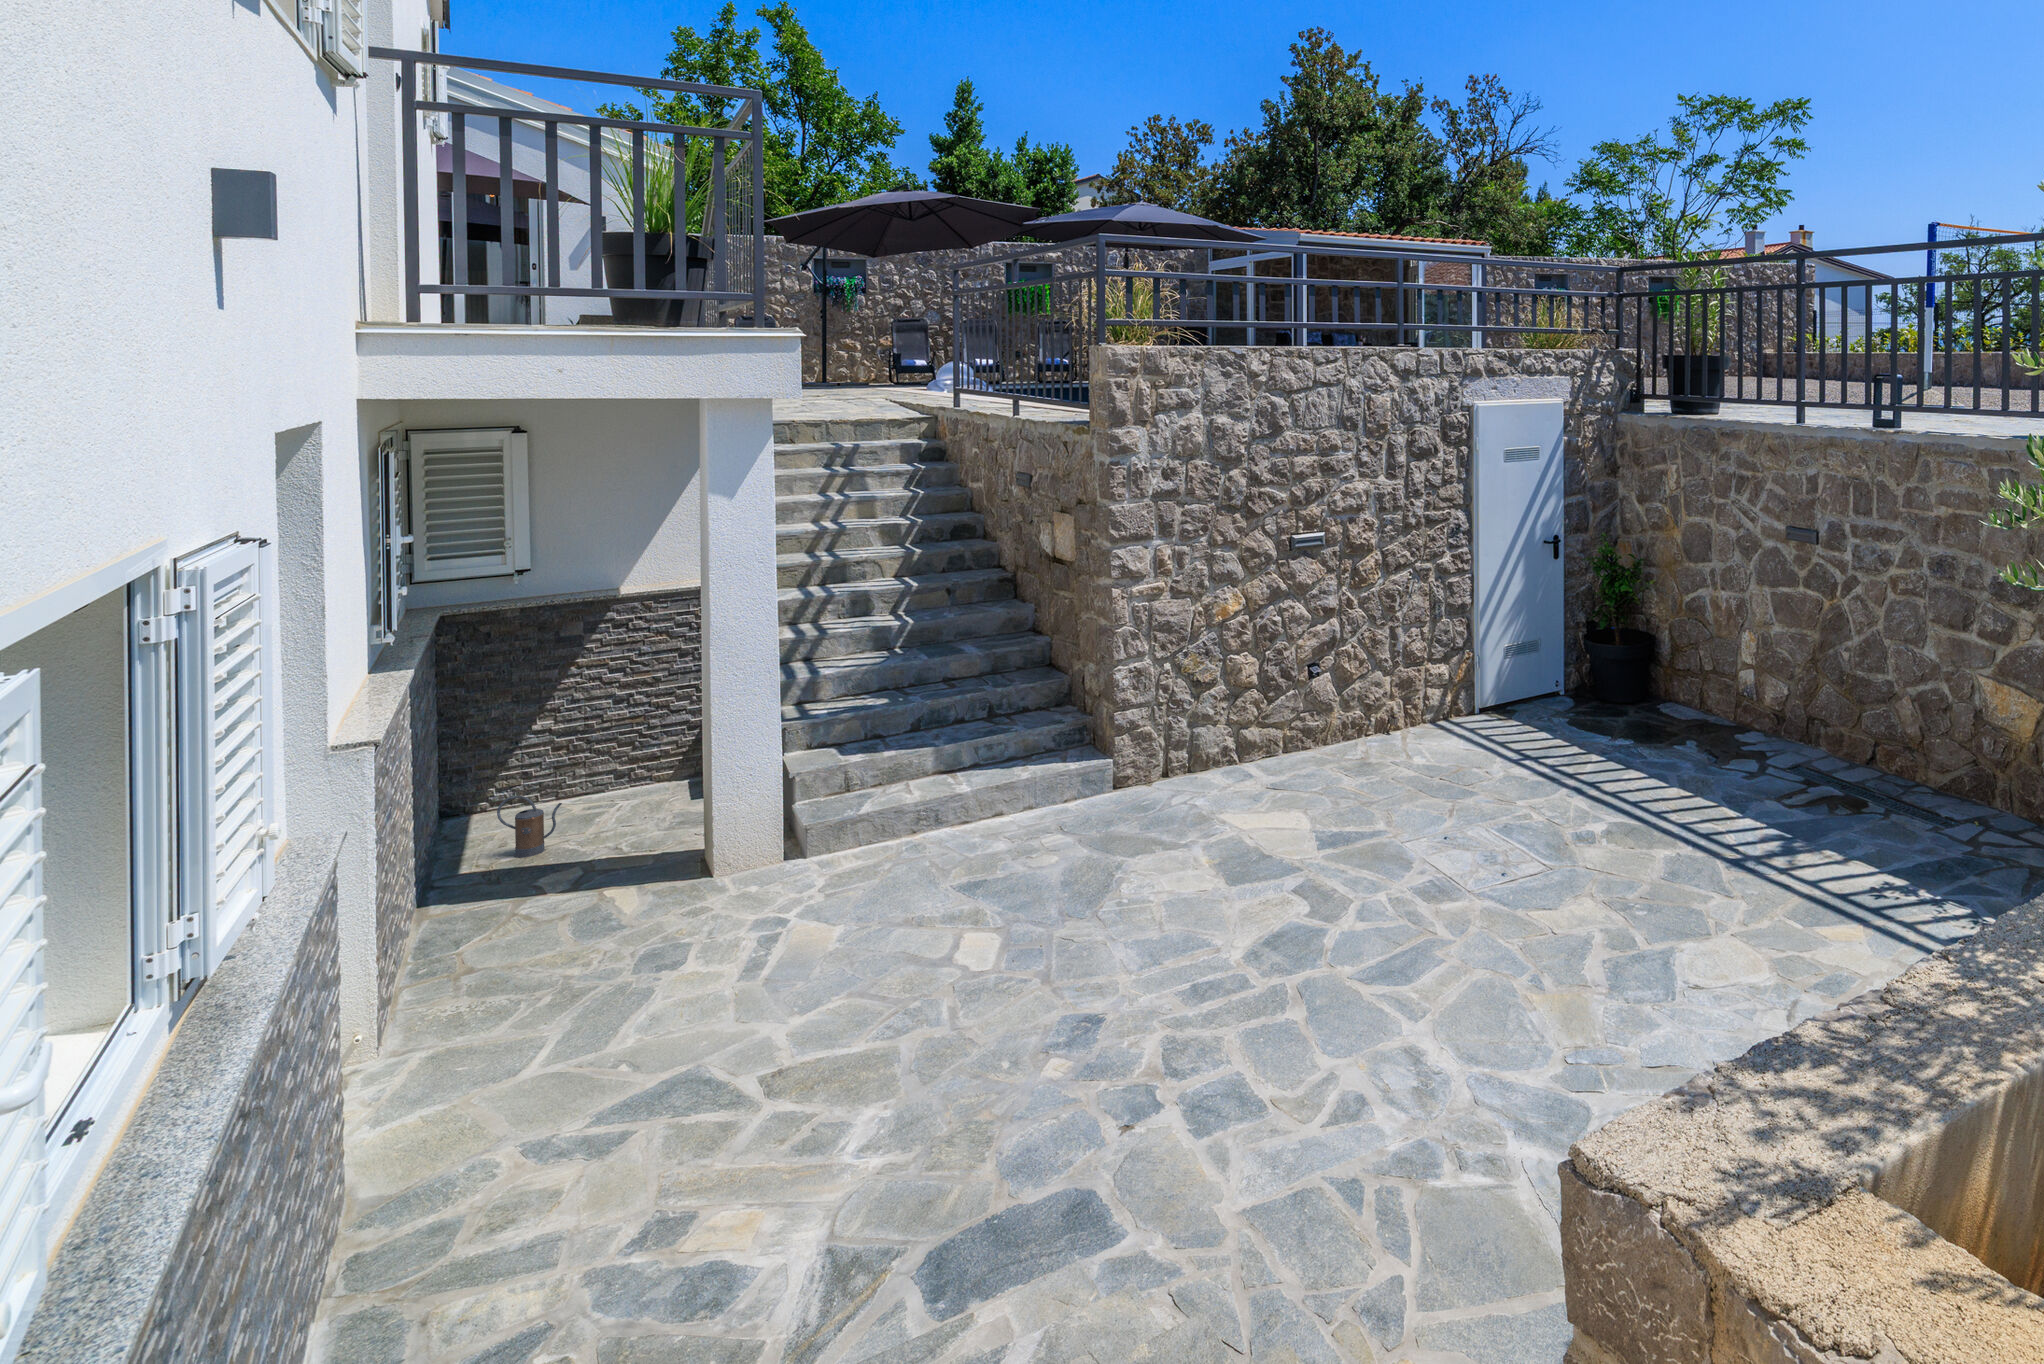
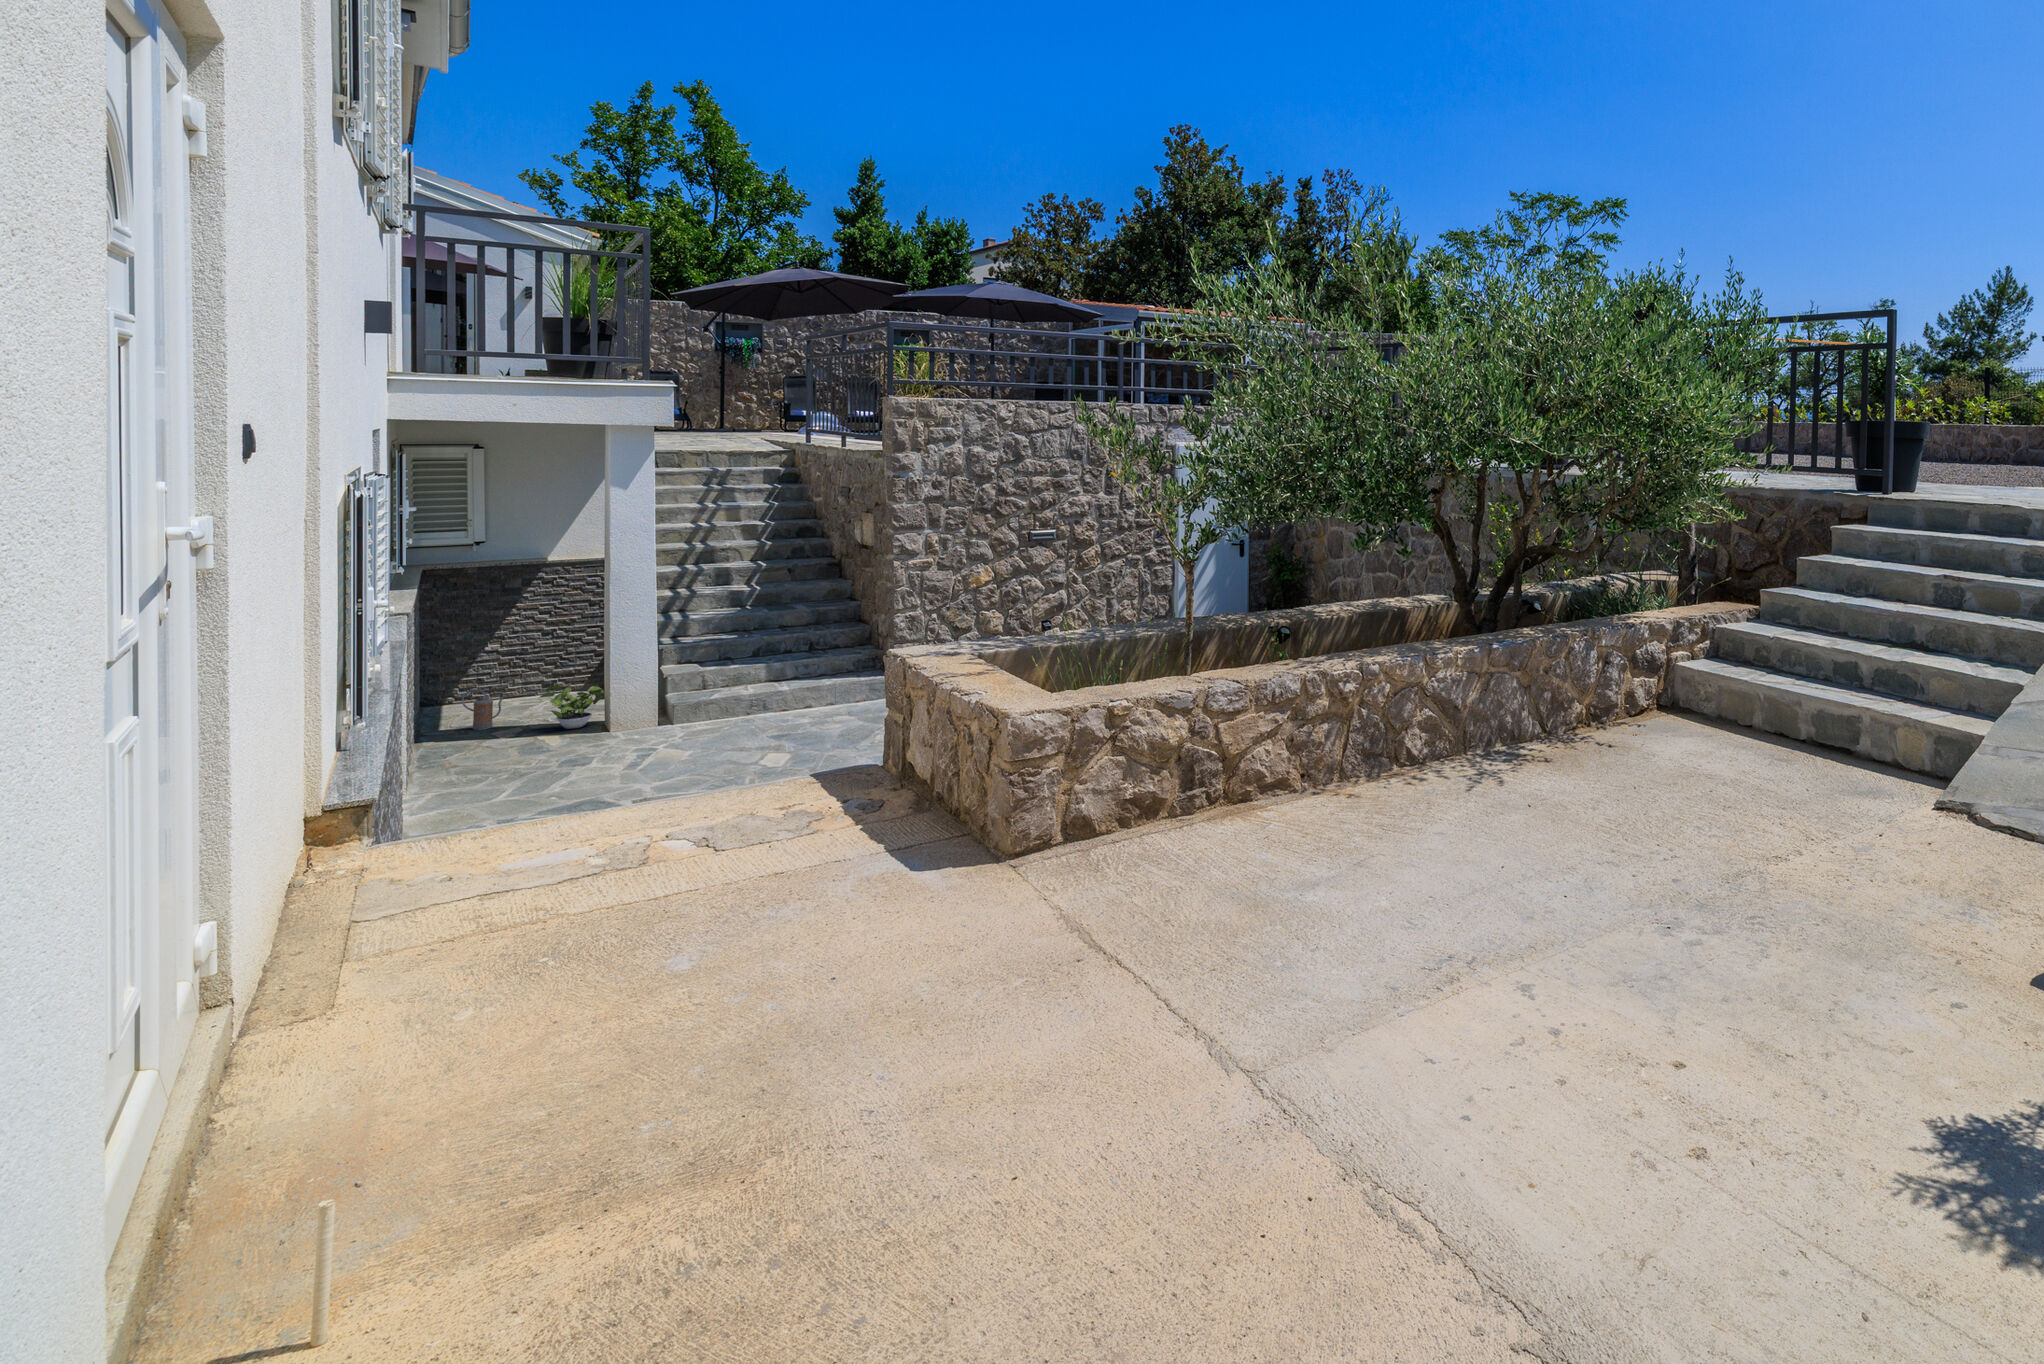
potted plant: none [608,789,706,858] -> present [539,685,604,729]

